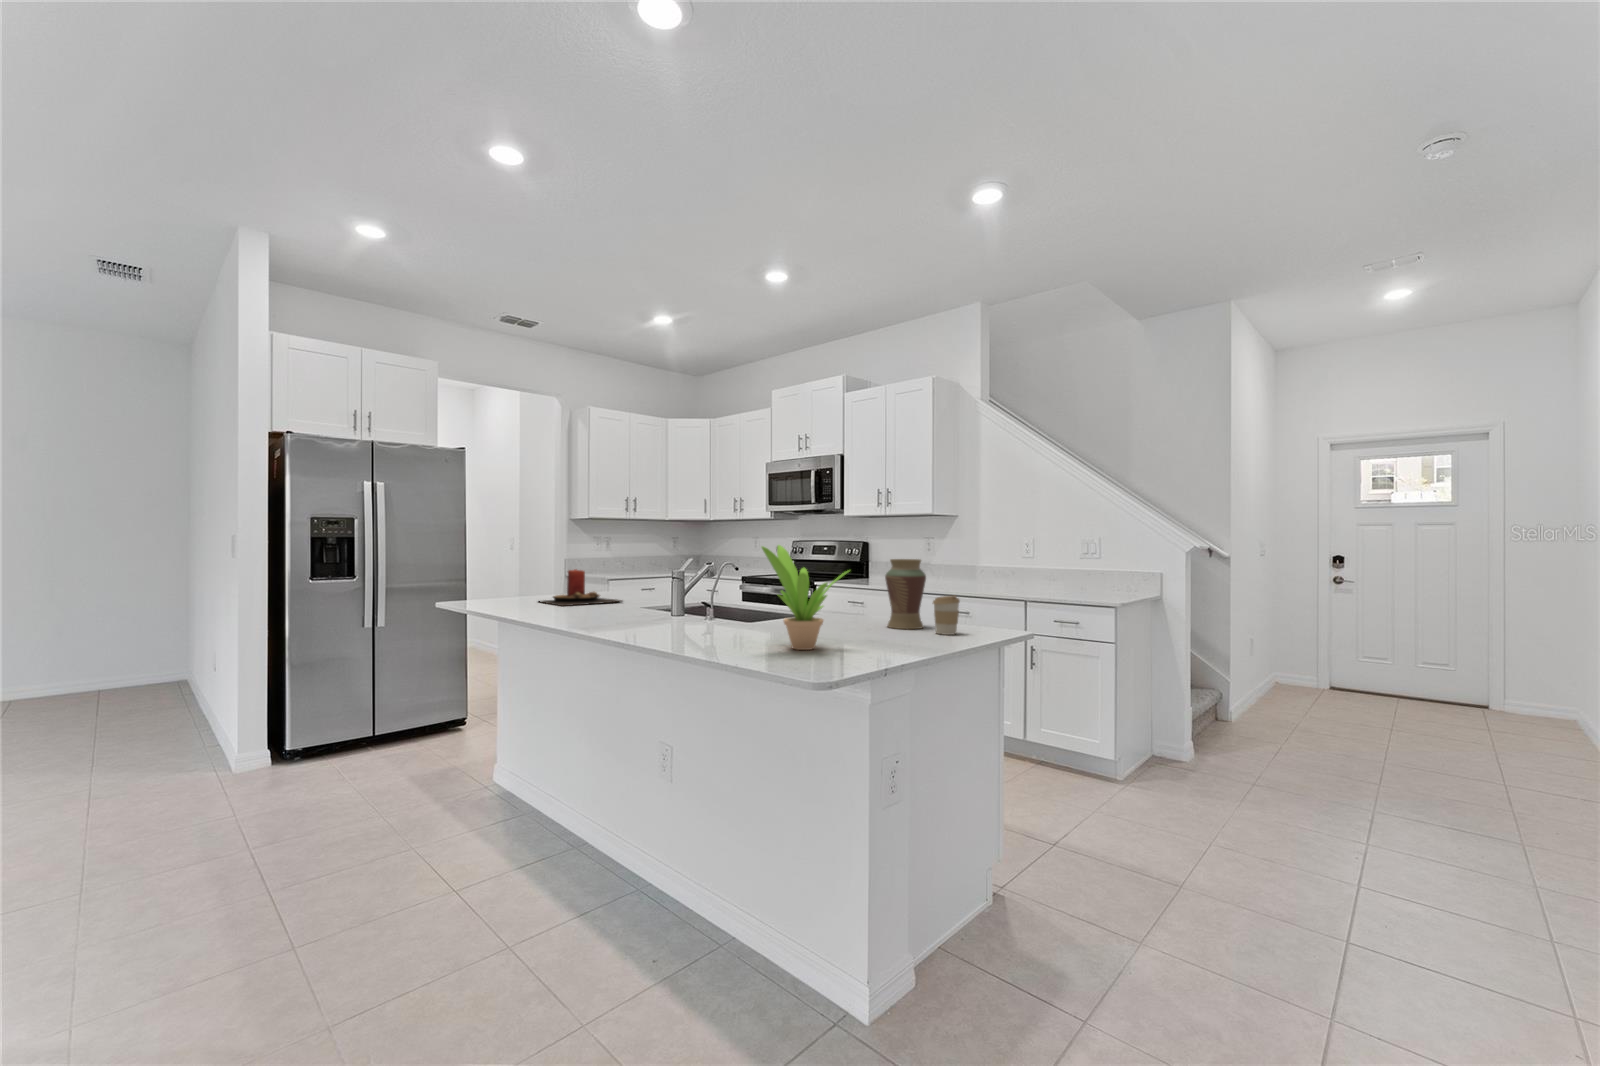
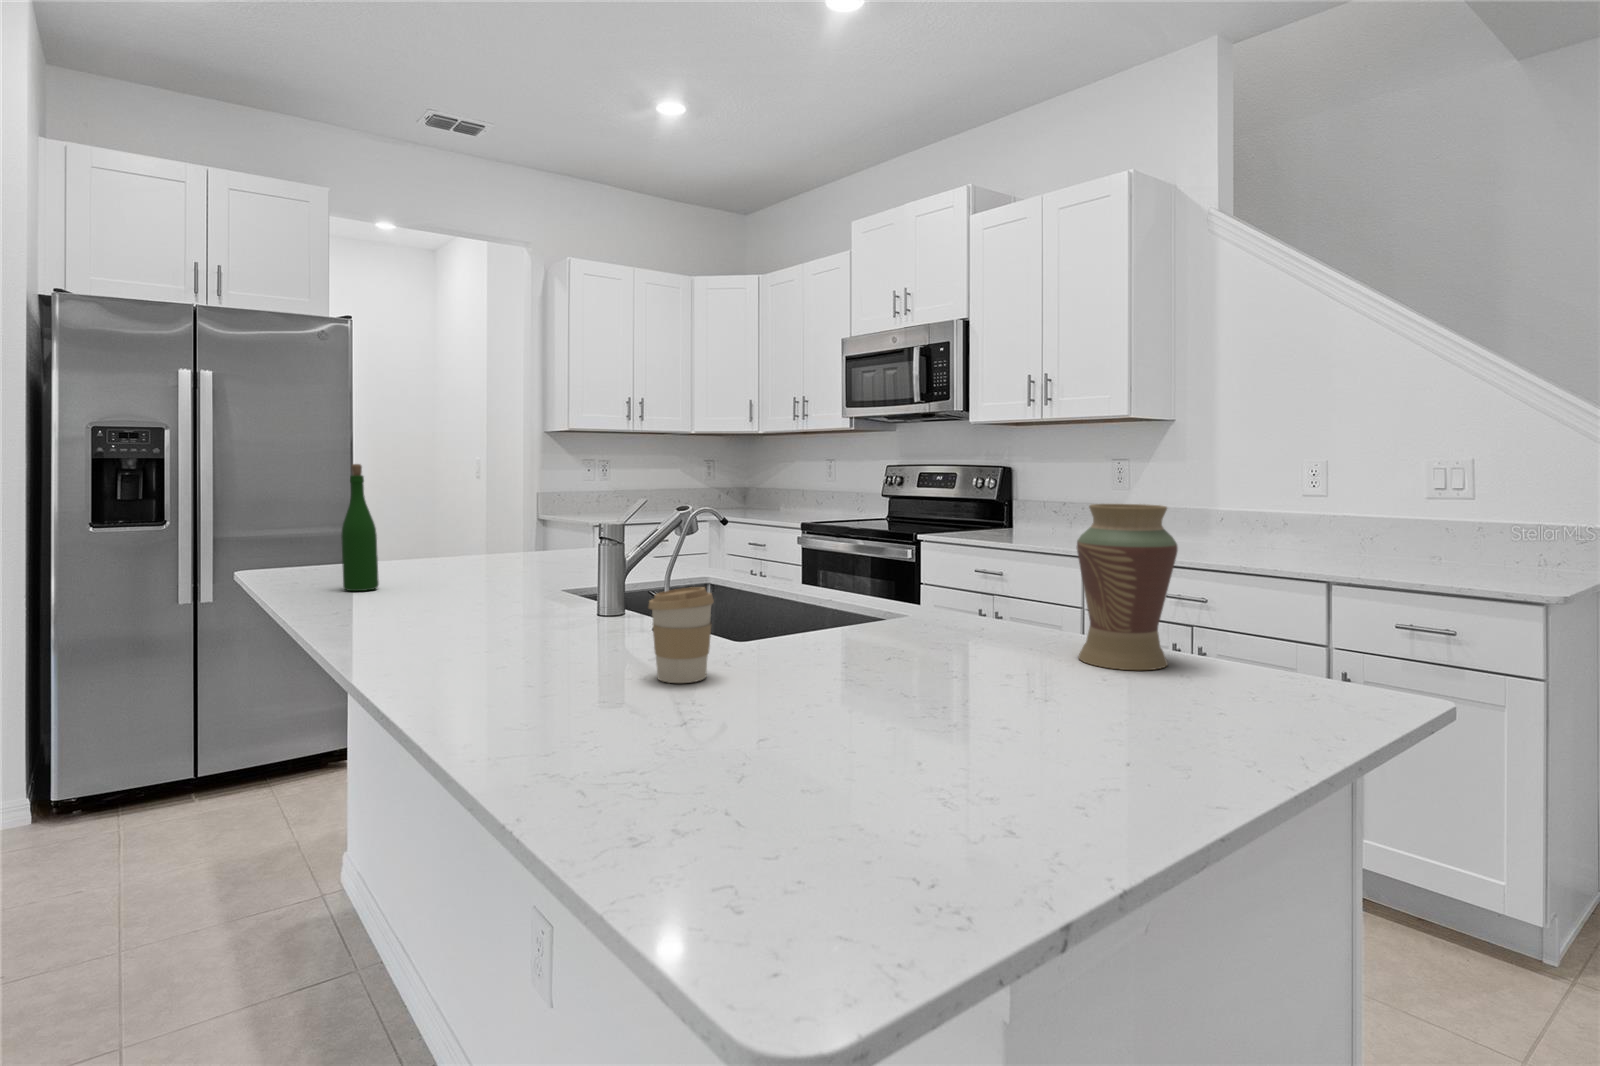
wine bottle: none [509,541,527,609] -> present [341,464,379,591]
potted plant: present [762,545,849,650] -> none [741,471,1014,771]
candle: present [540,569,623,606] -> none [421,515,570,583]
coffee cup: present [933,596,960,635] -> present [649,587,714,683]

